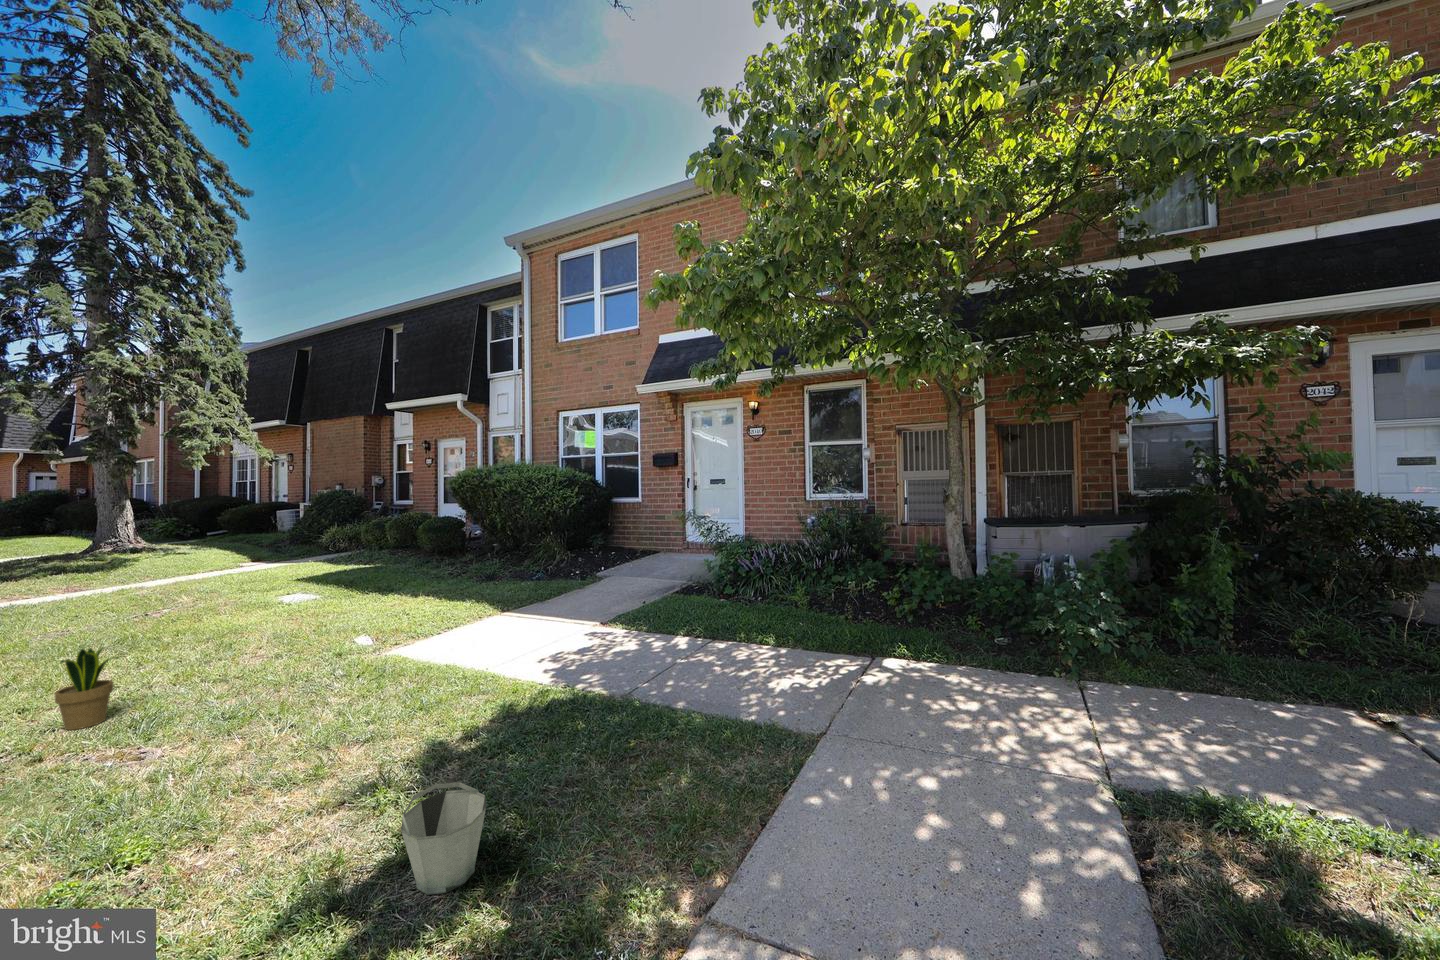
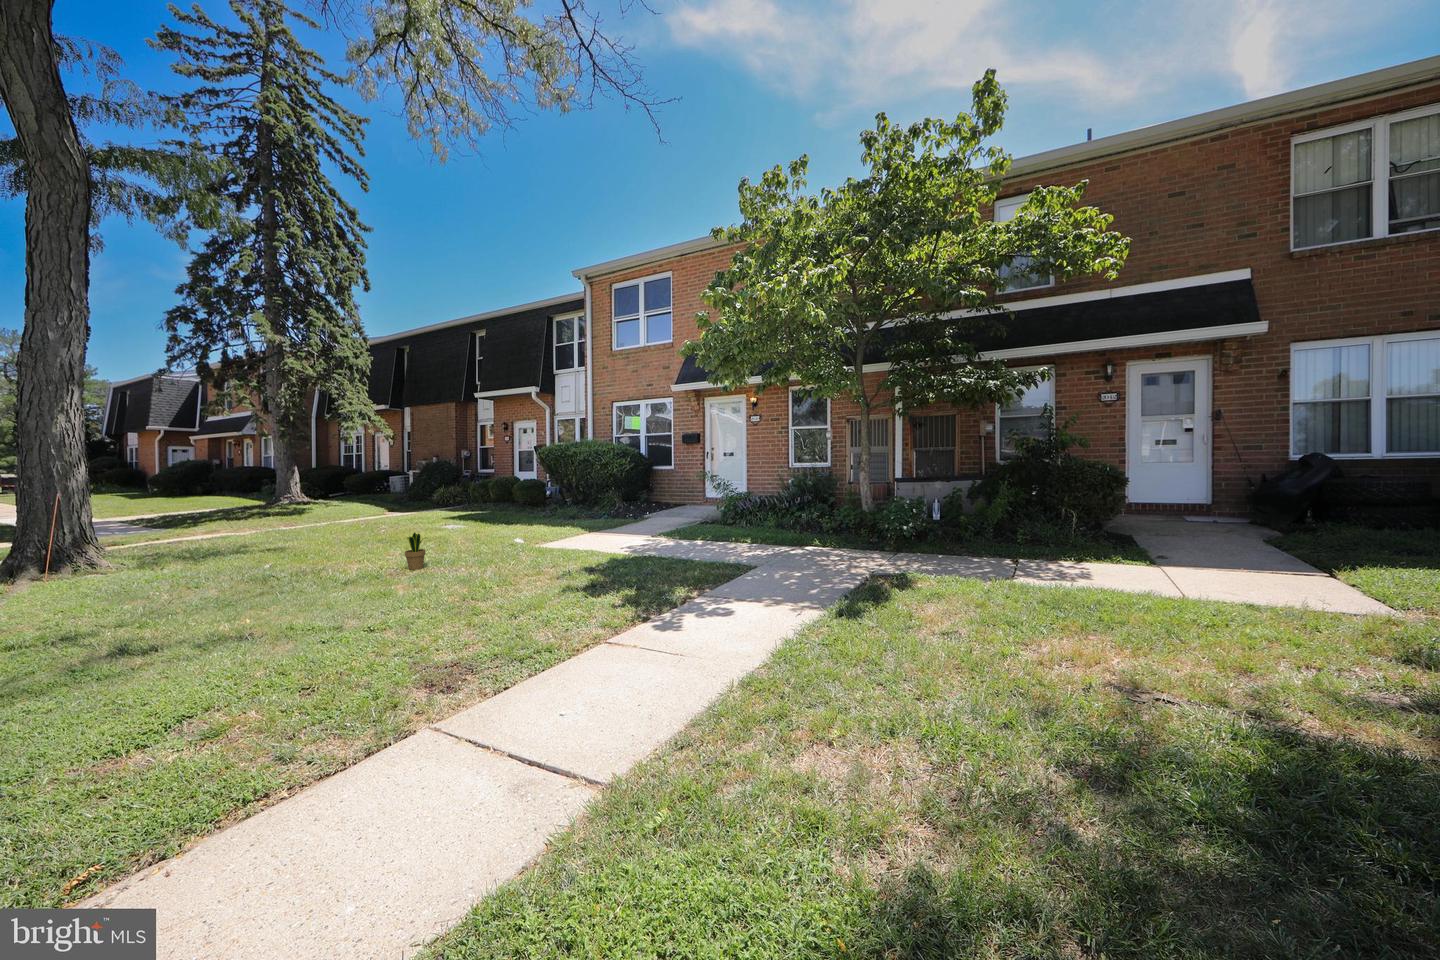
bucket: present [401,782,486,895] -> none [596,567,625,599]

